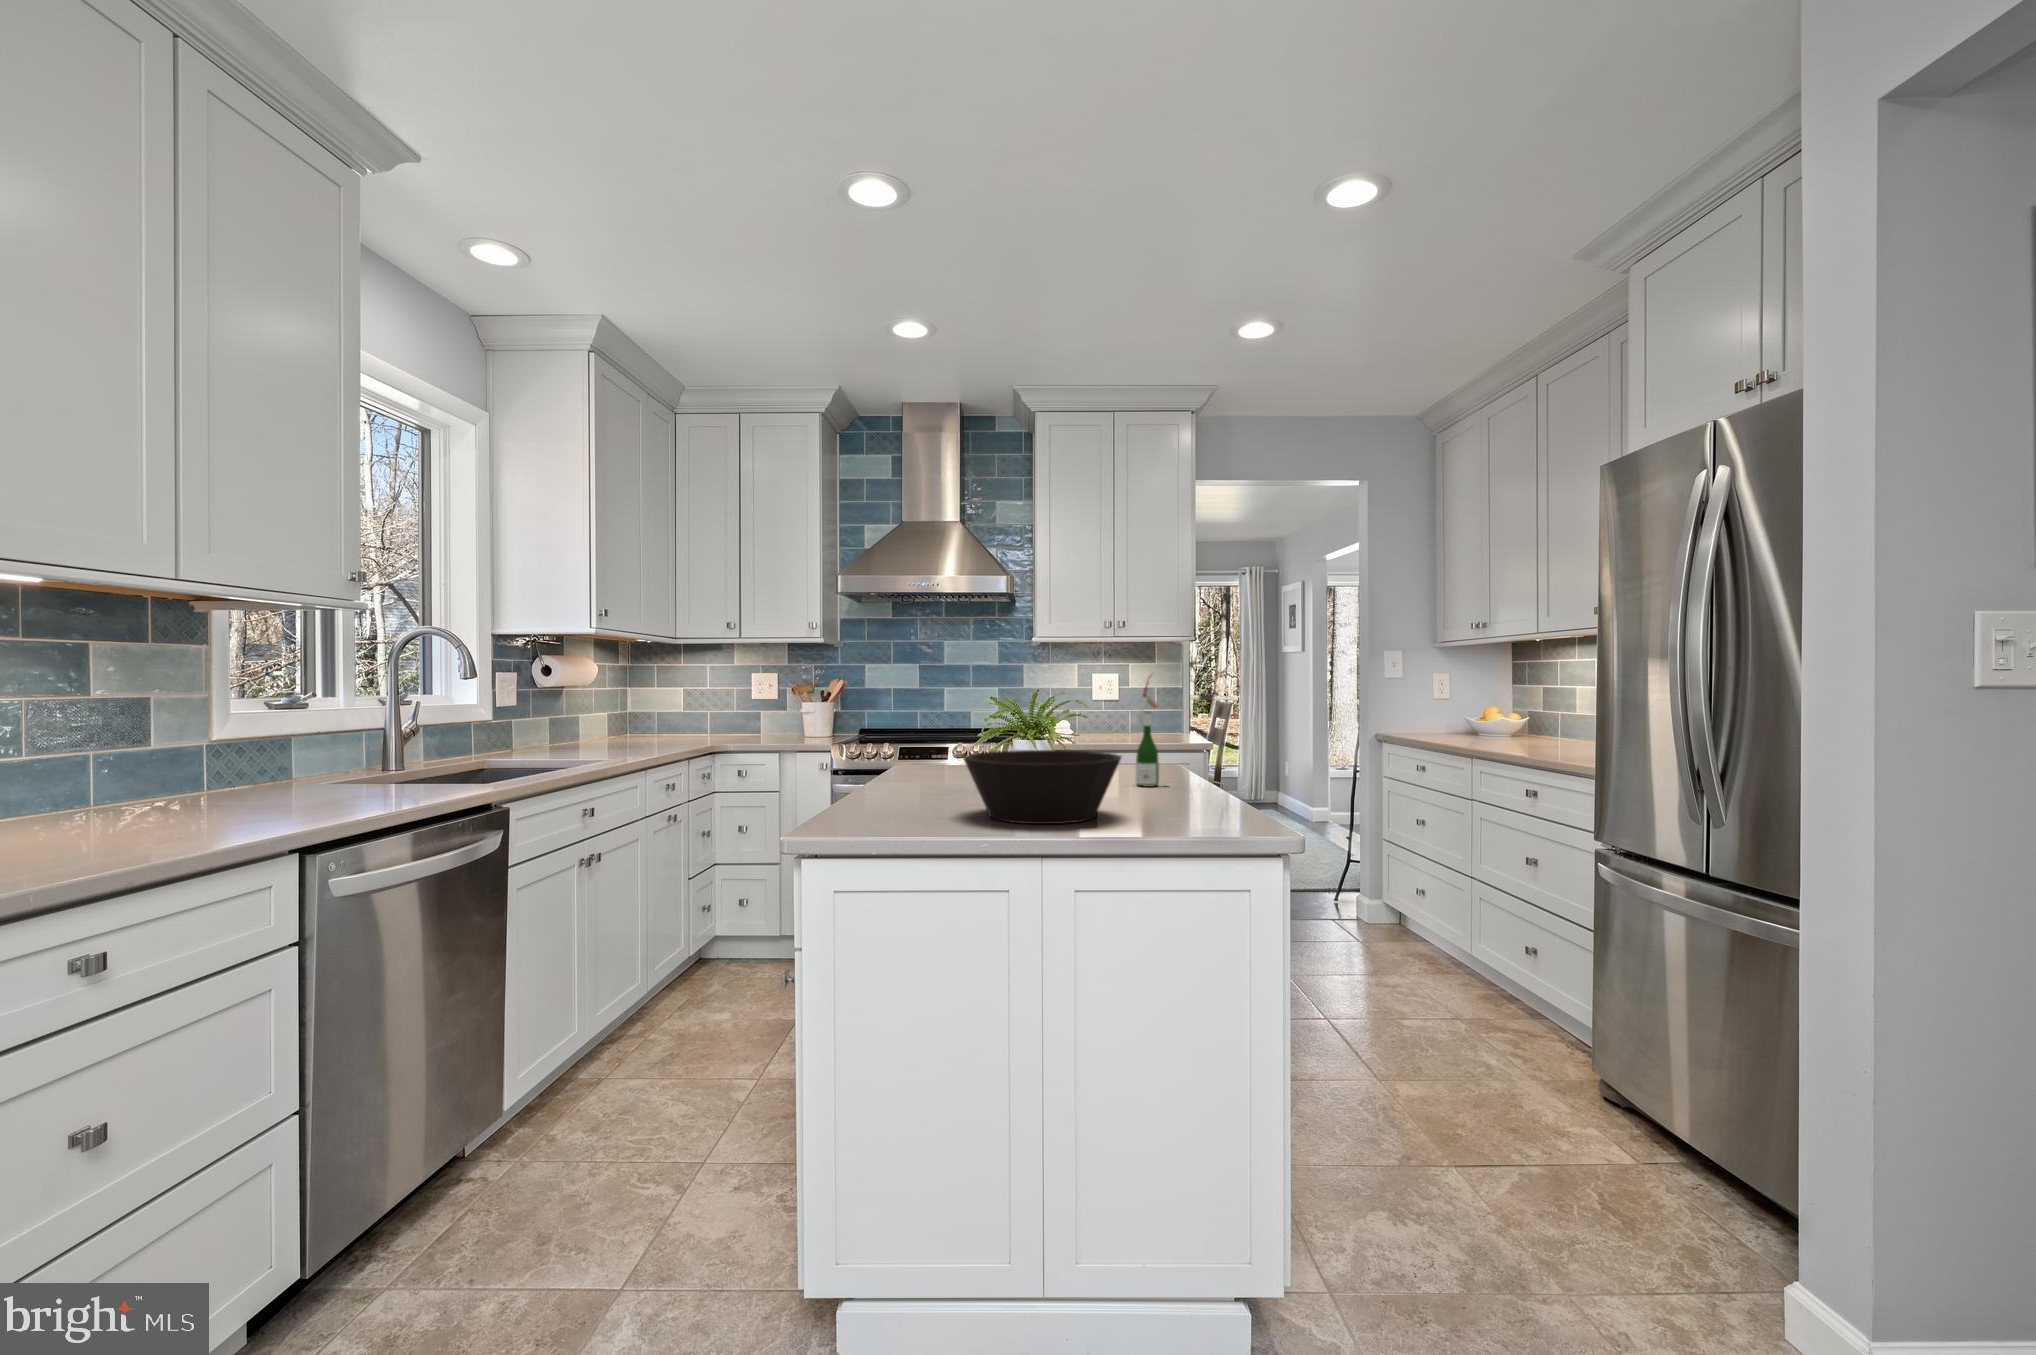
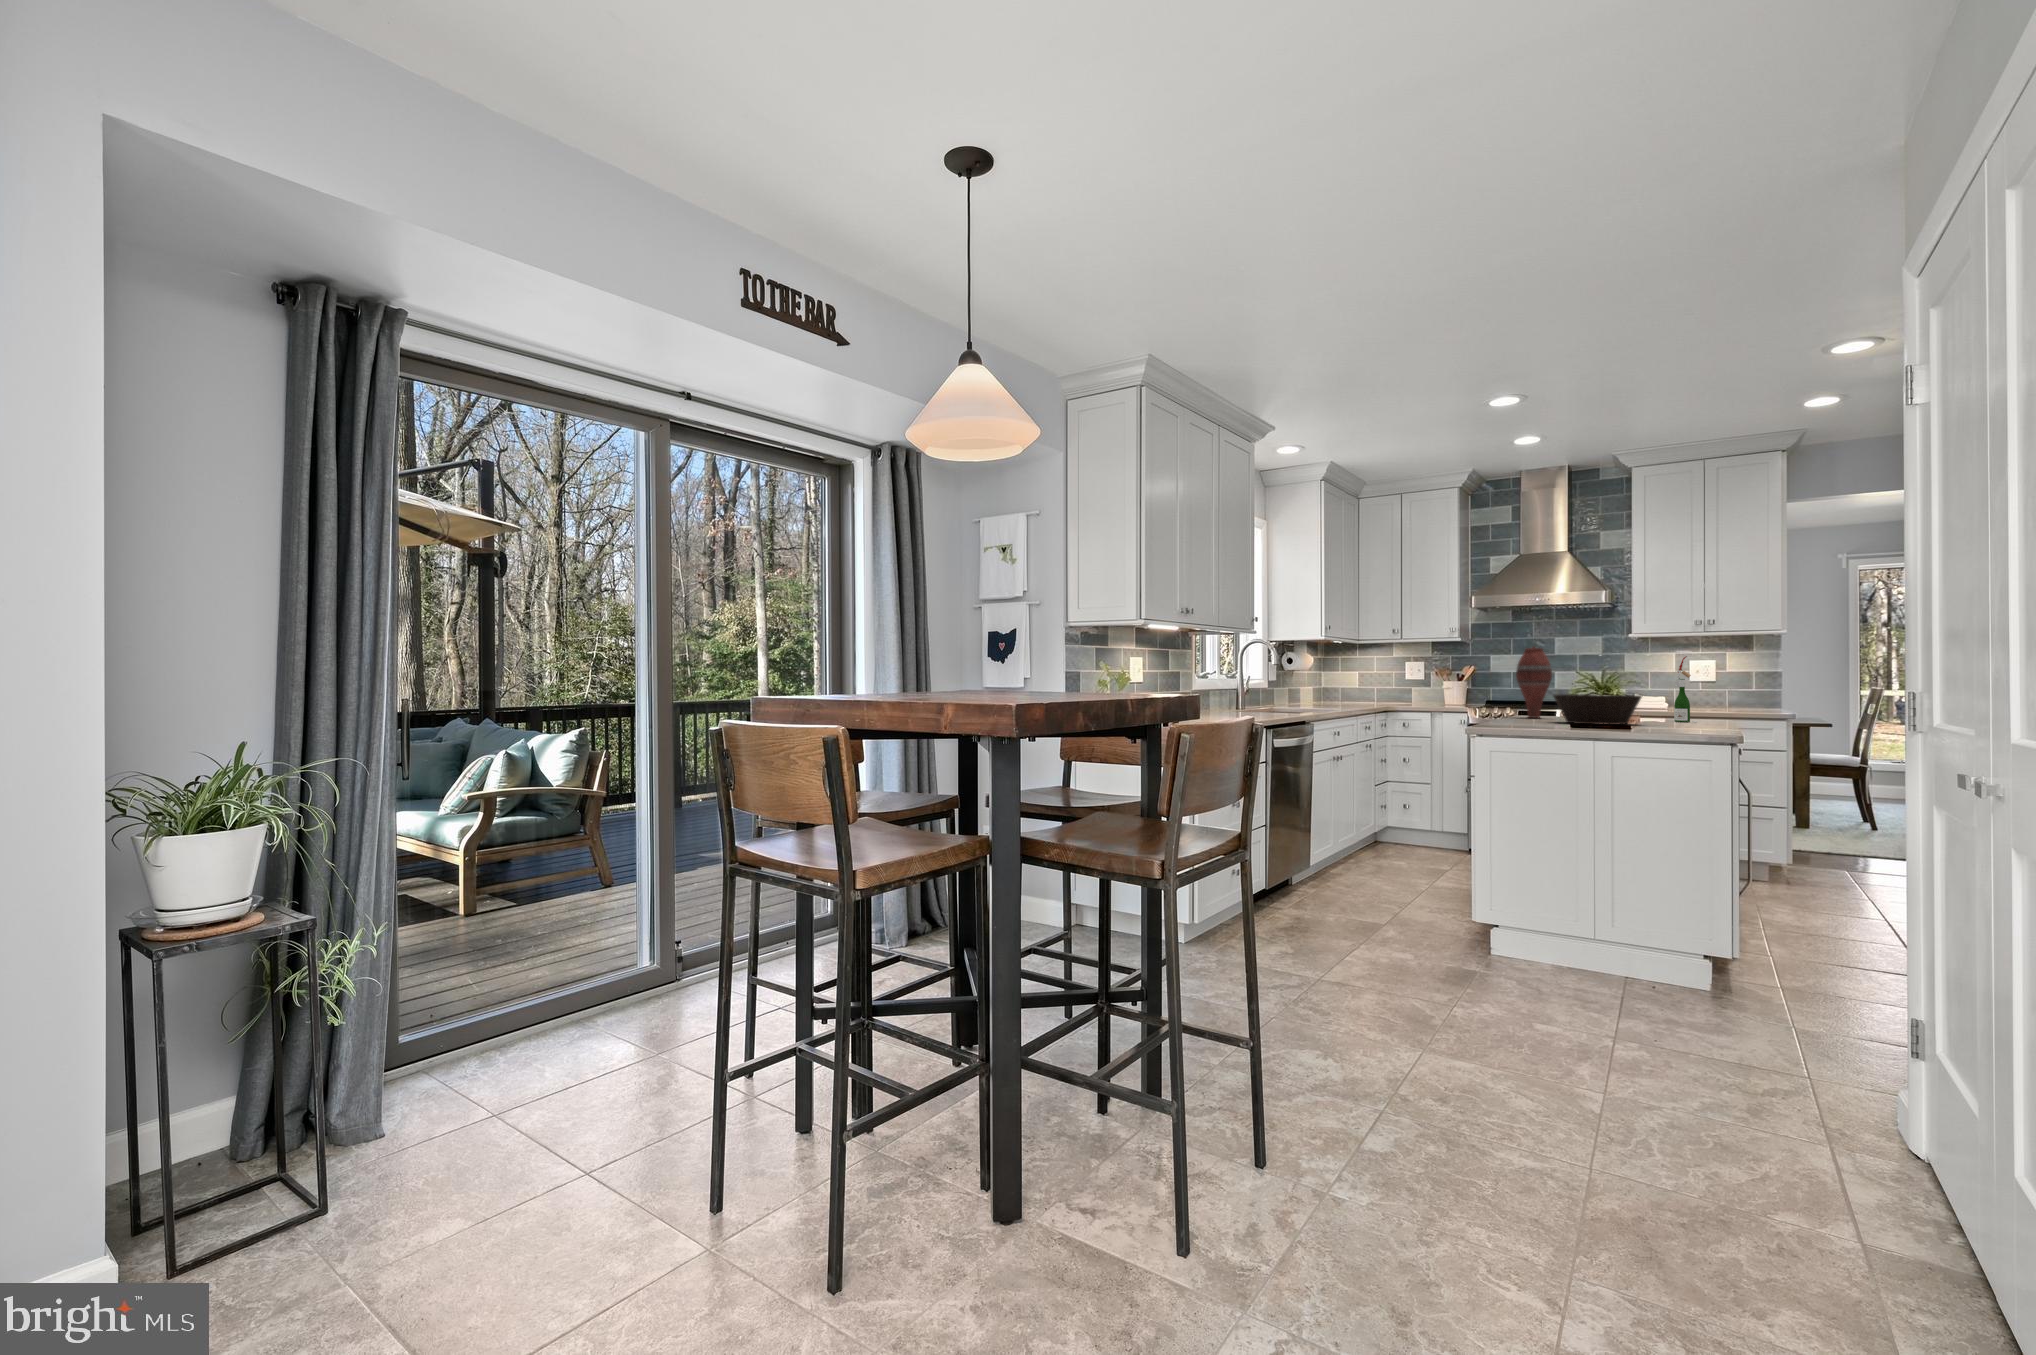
vase: none [895,653,955,790] -> present [1516,647,1552,718]

